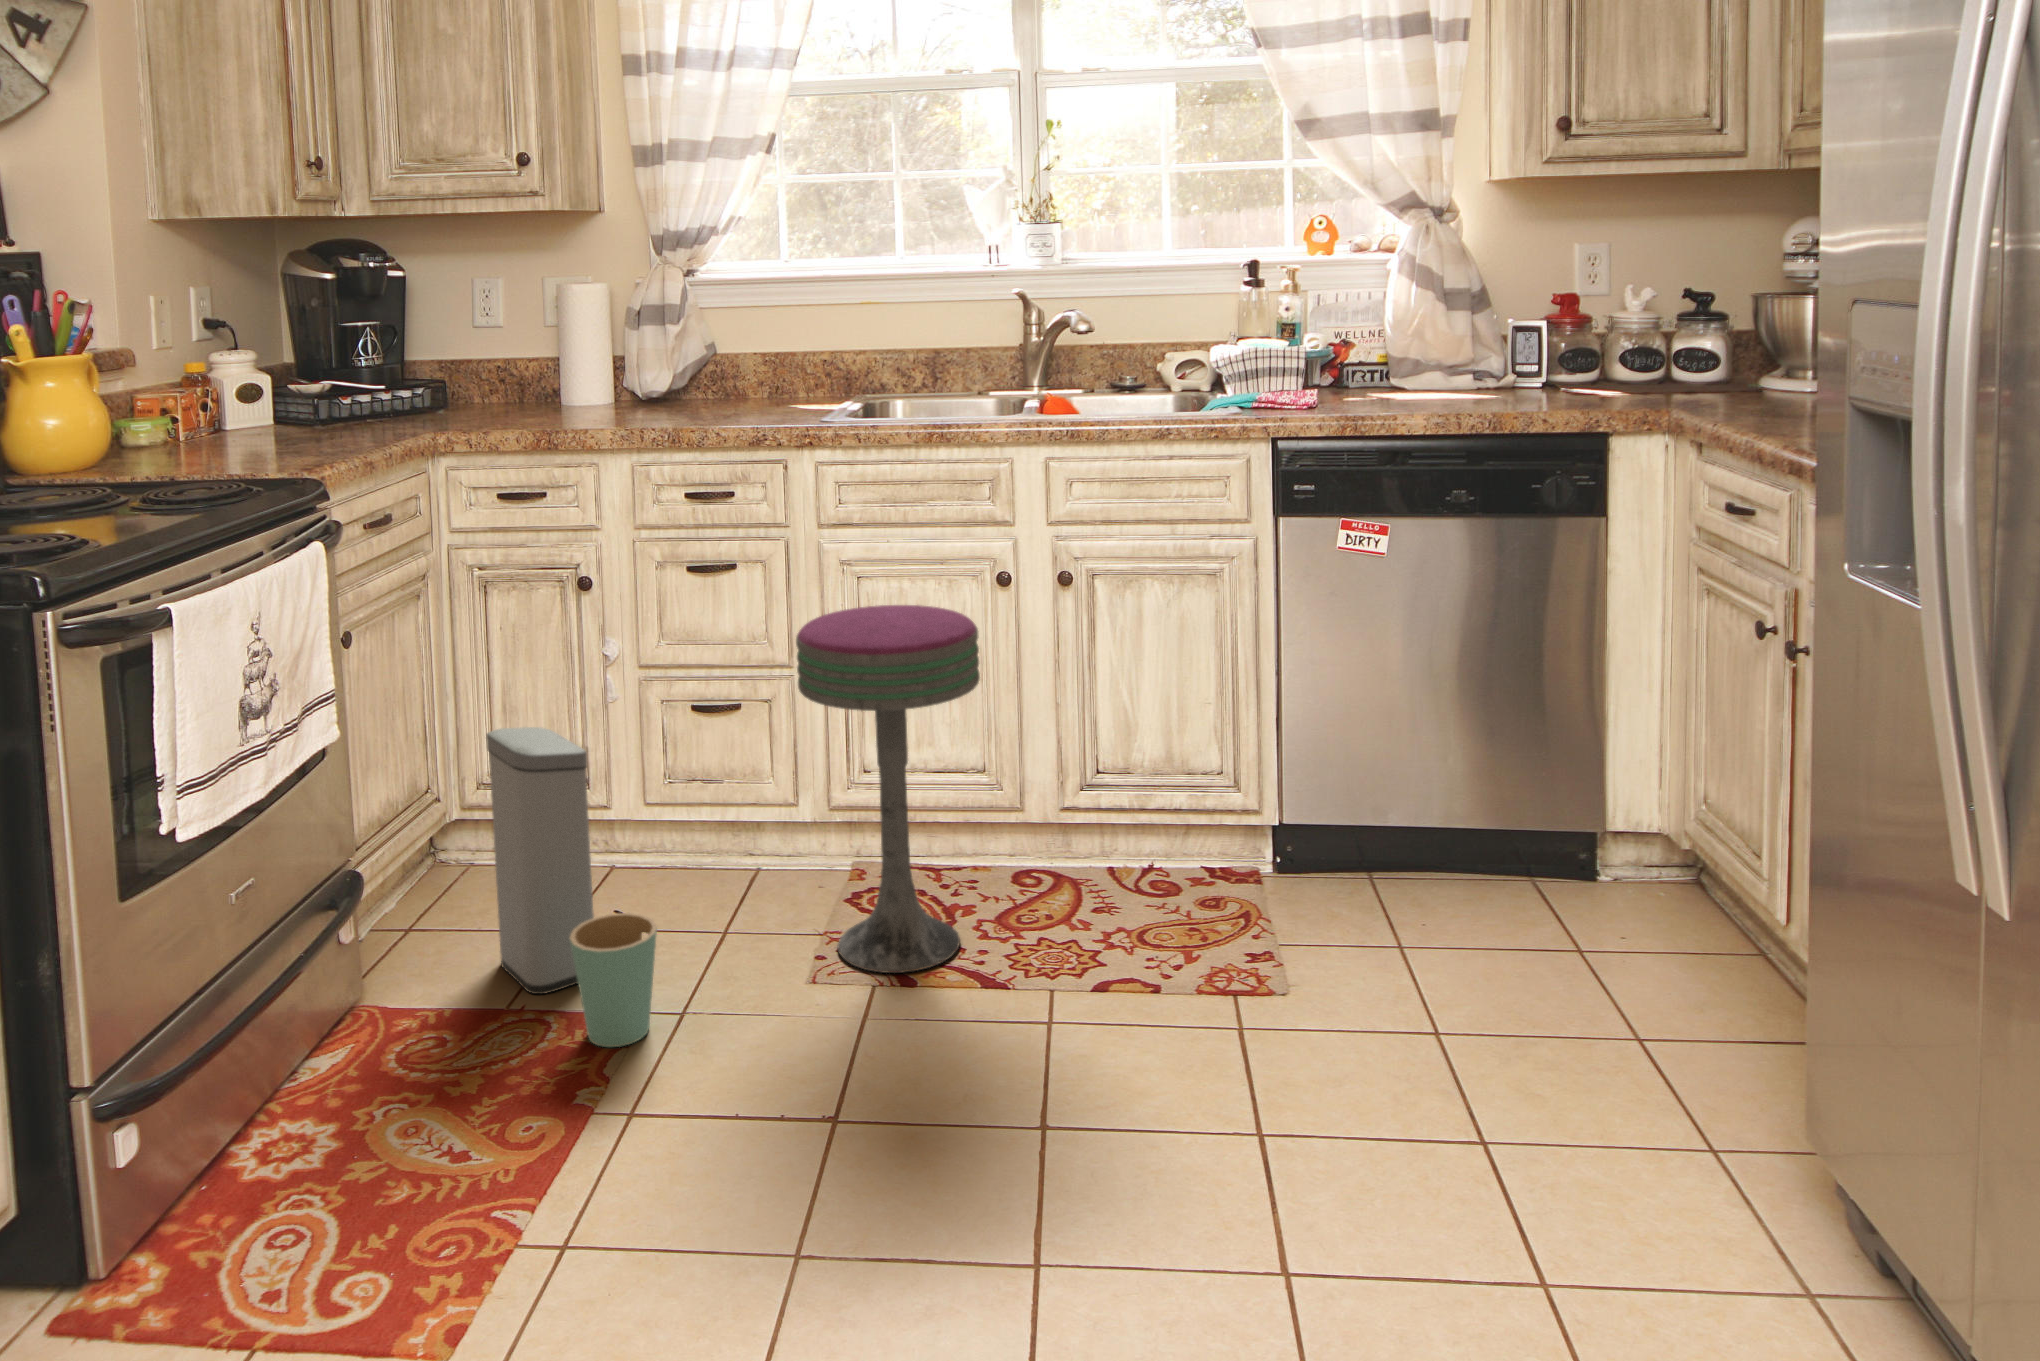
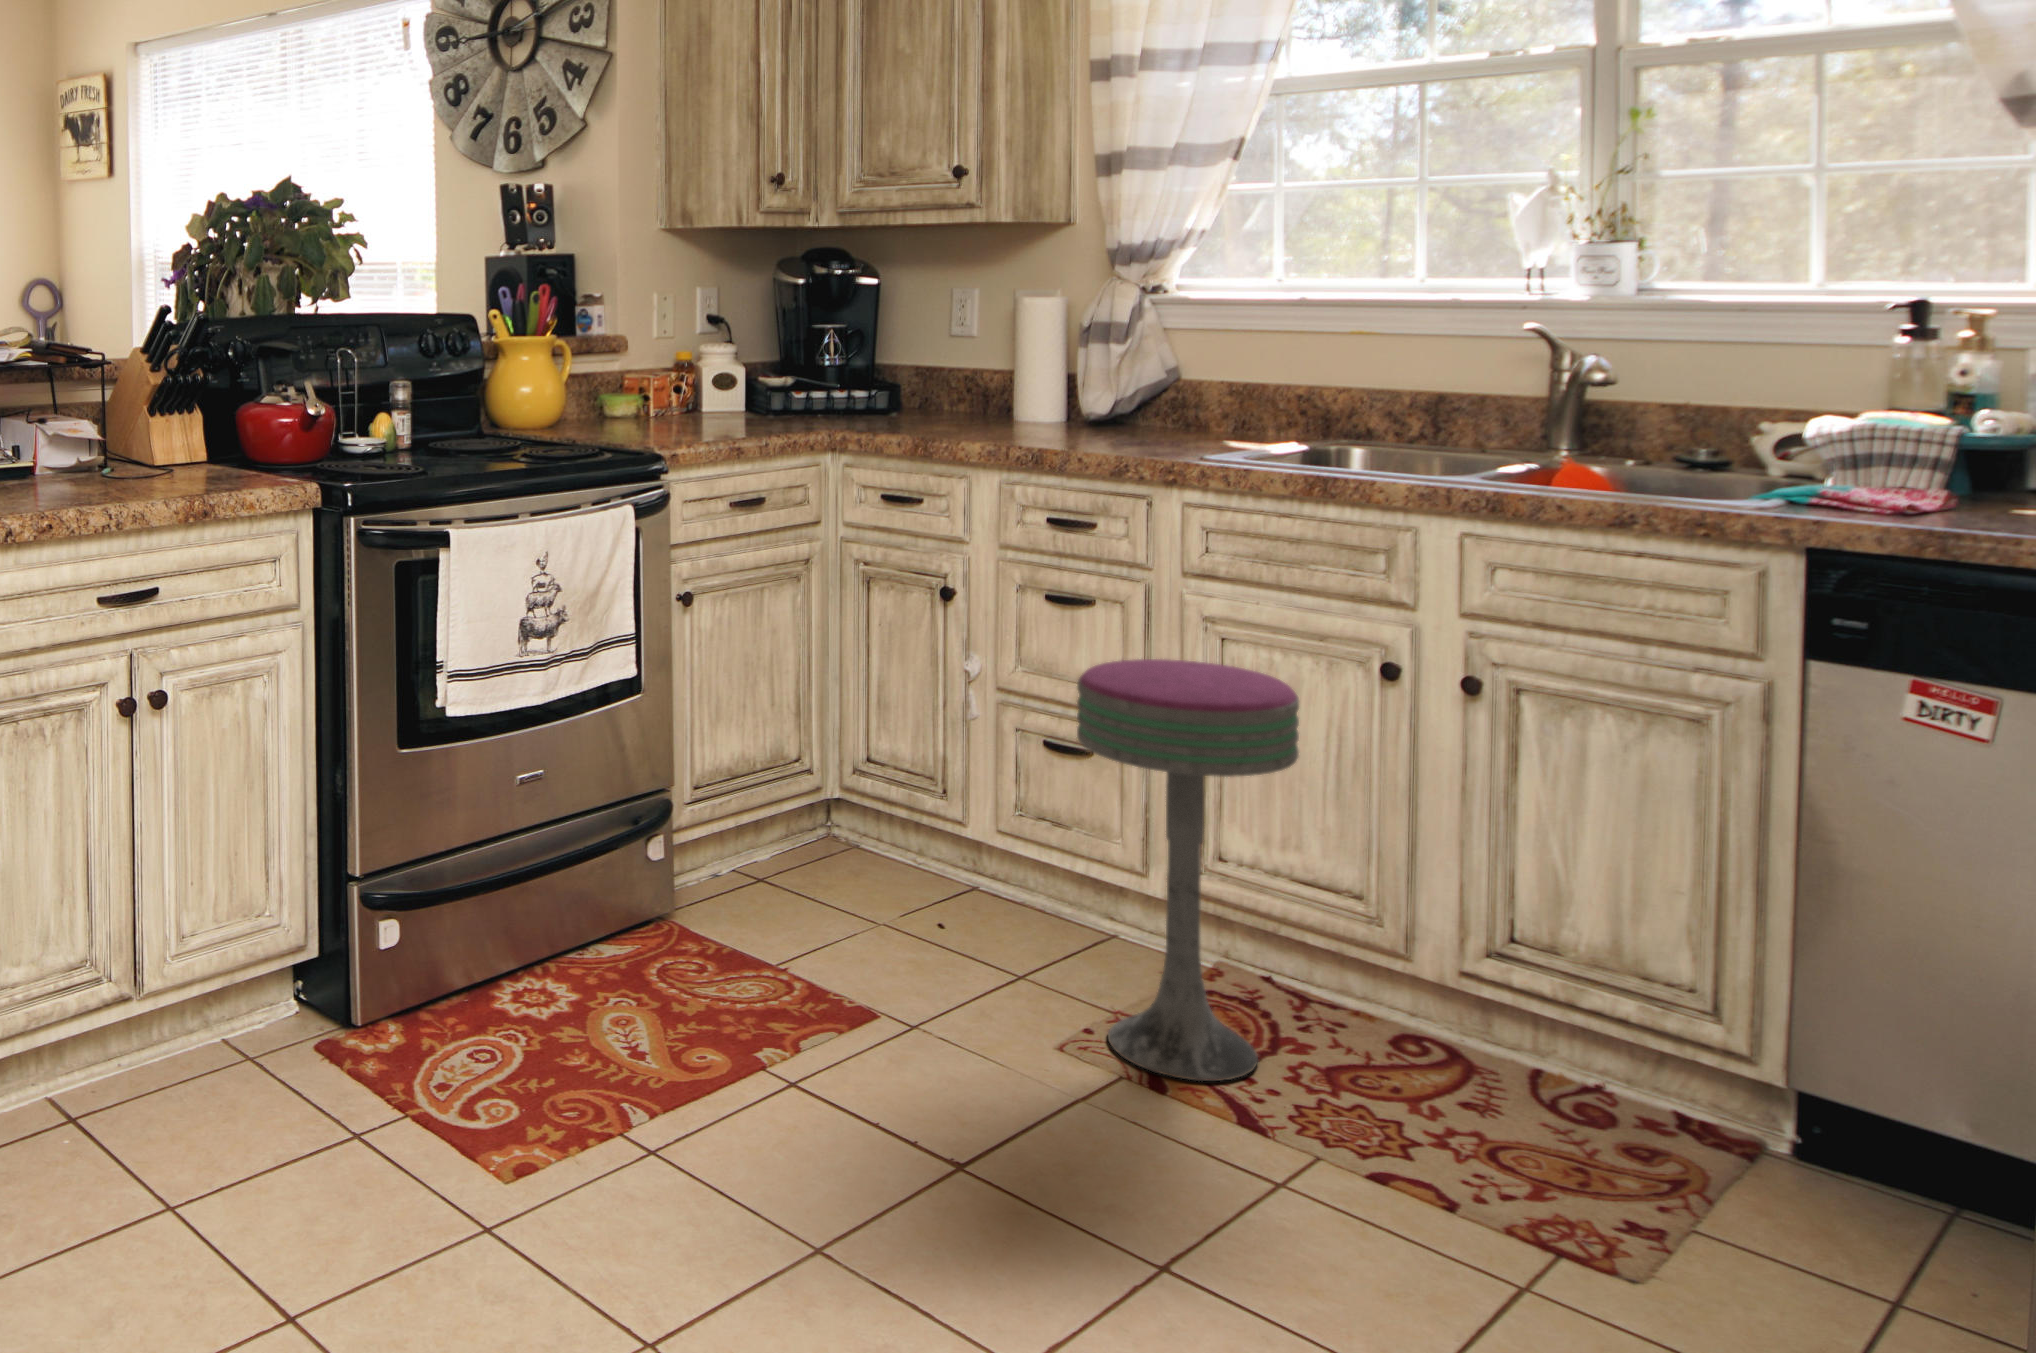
trash can: present [486,727,657,1047] -> none [794,708,885,1032]

